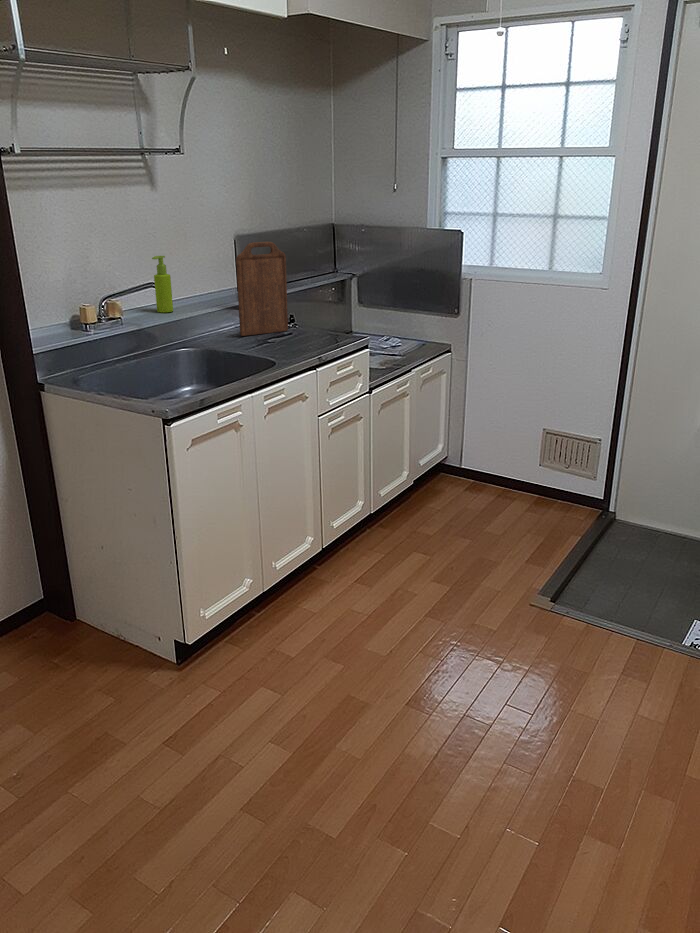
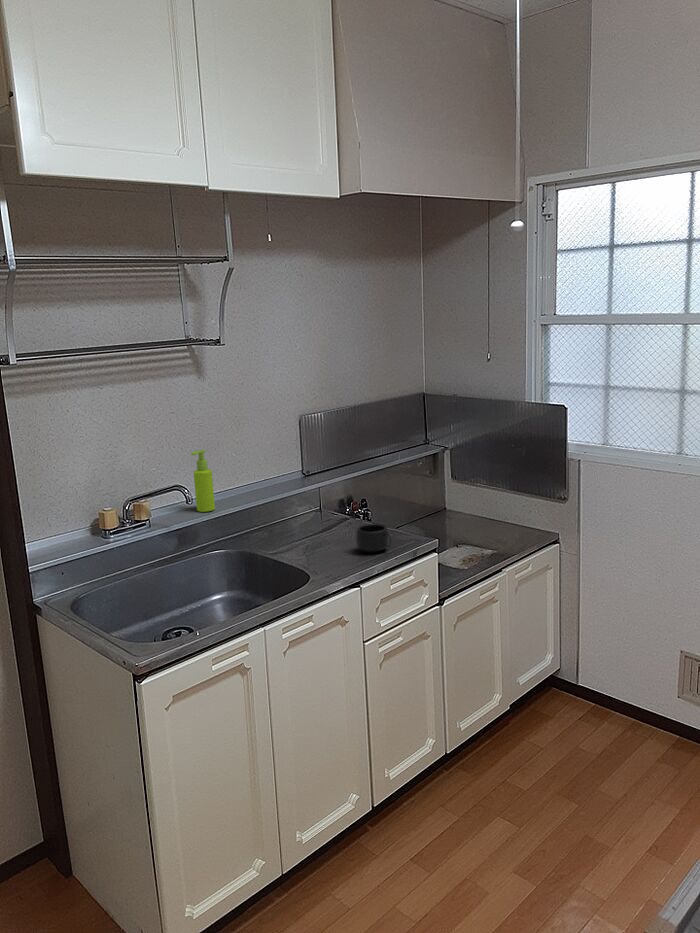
cutting board: present [236,242,288,336] -> none [287,430,350,535]
mug: none [305,322,336,345] -> present [356,524,391,553]

